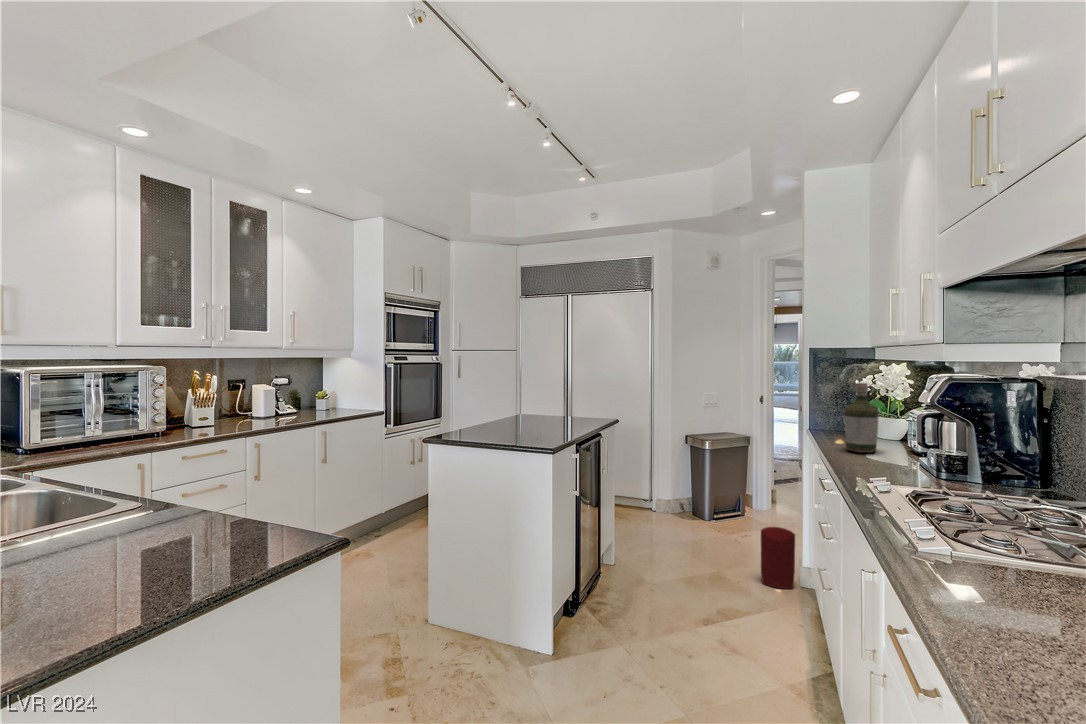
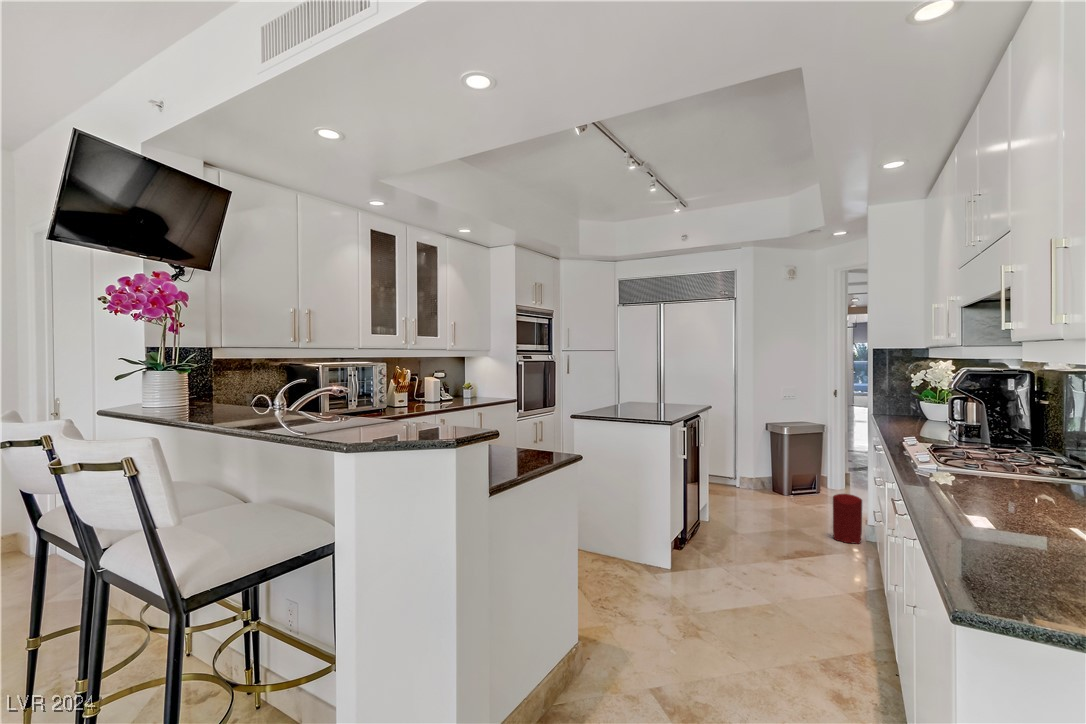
bottle: present [844,383,879,453] -> none [898,376,926,428]

